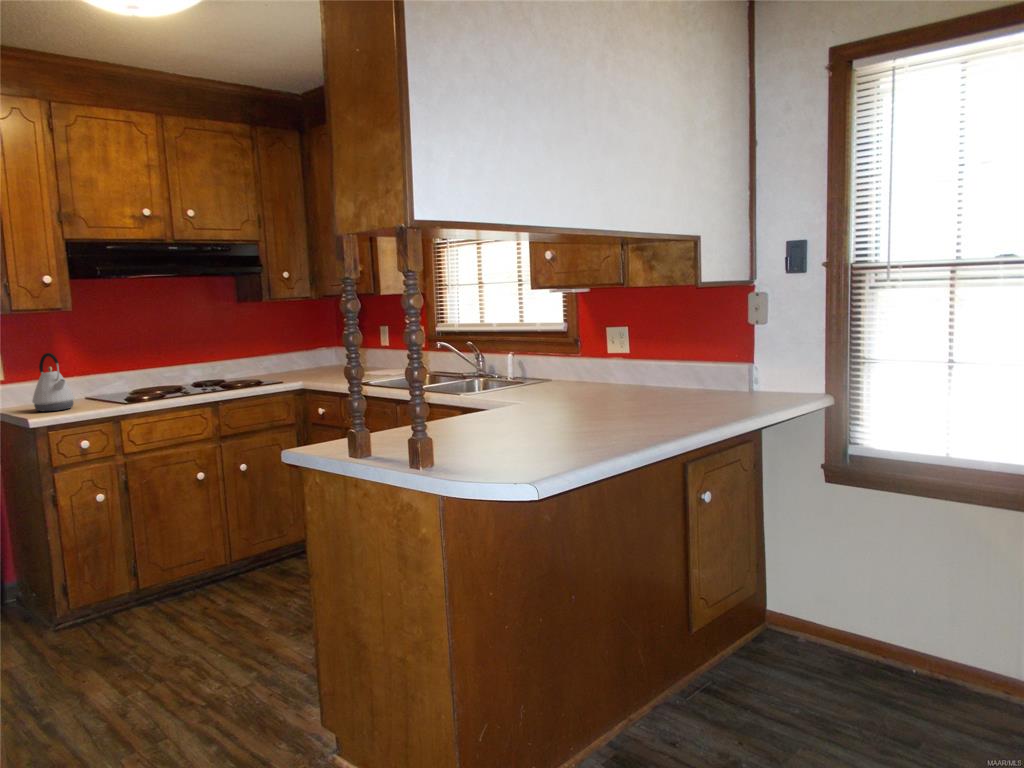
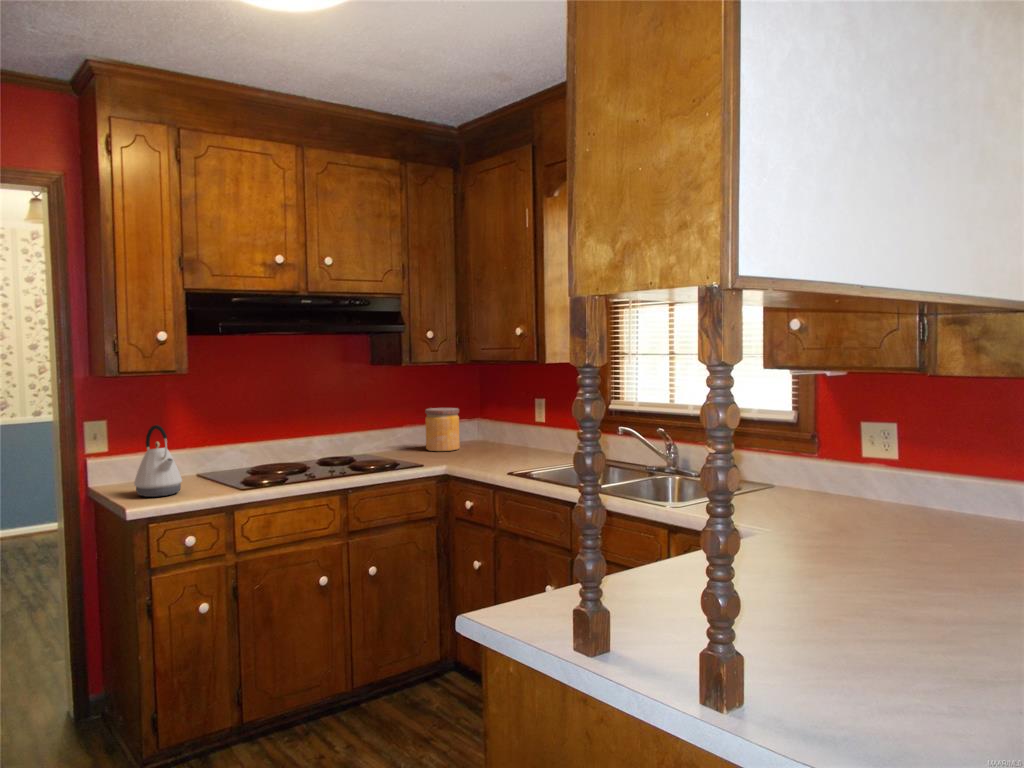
jar: none [286,337,318,373] -> present [425,408,460,451]

